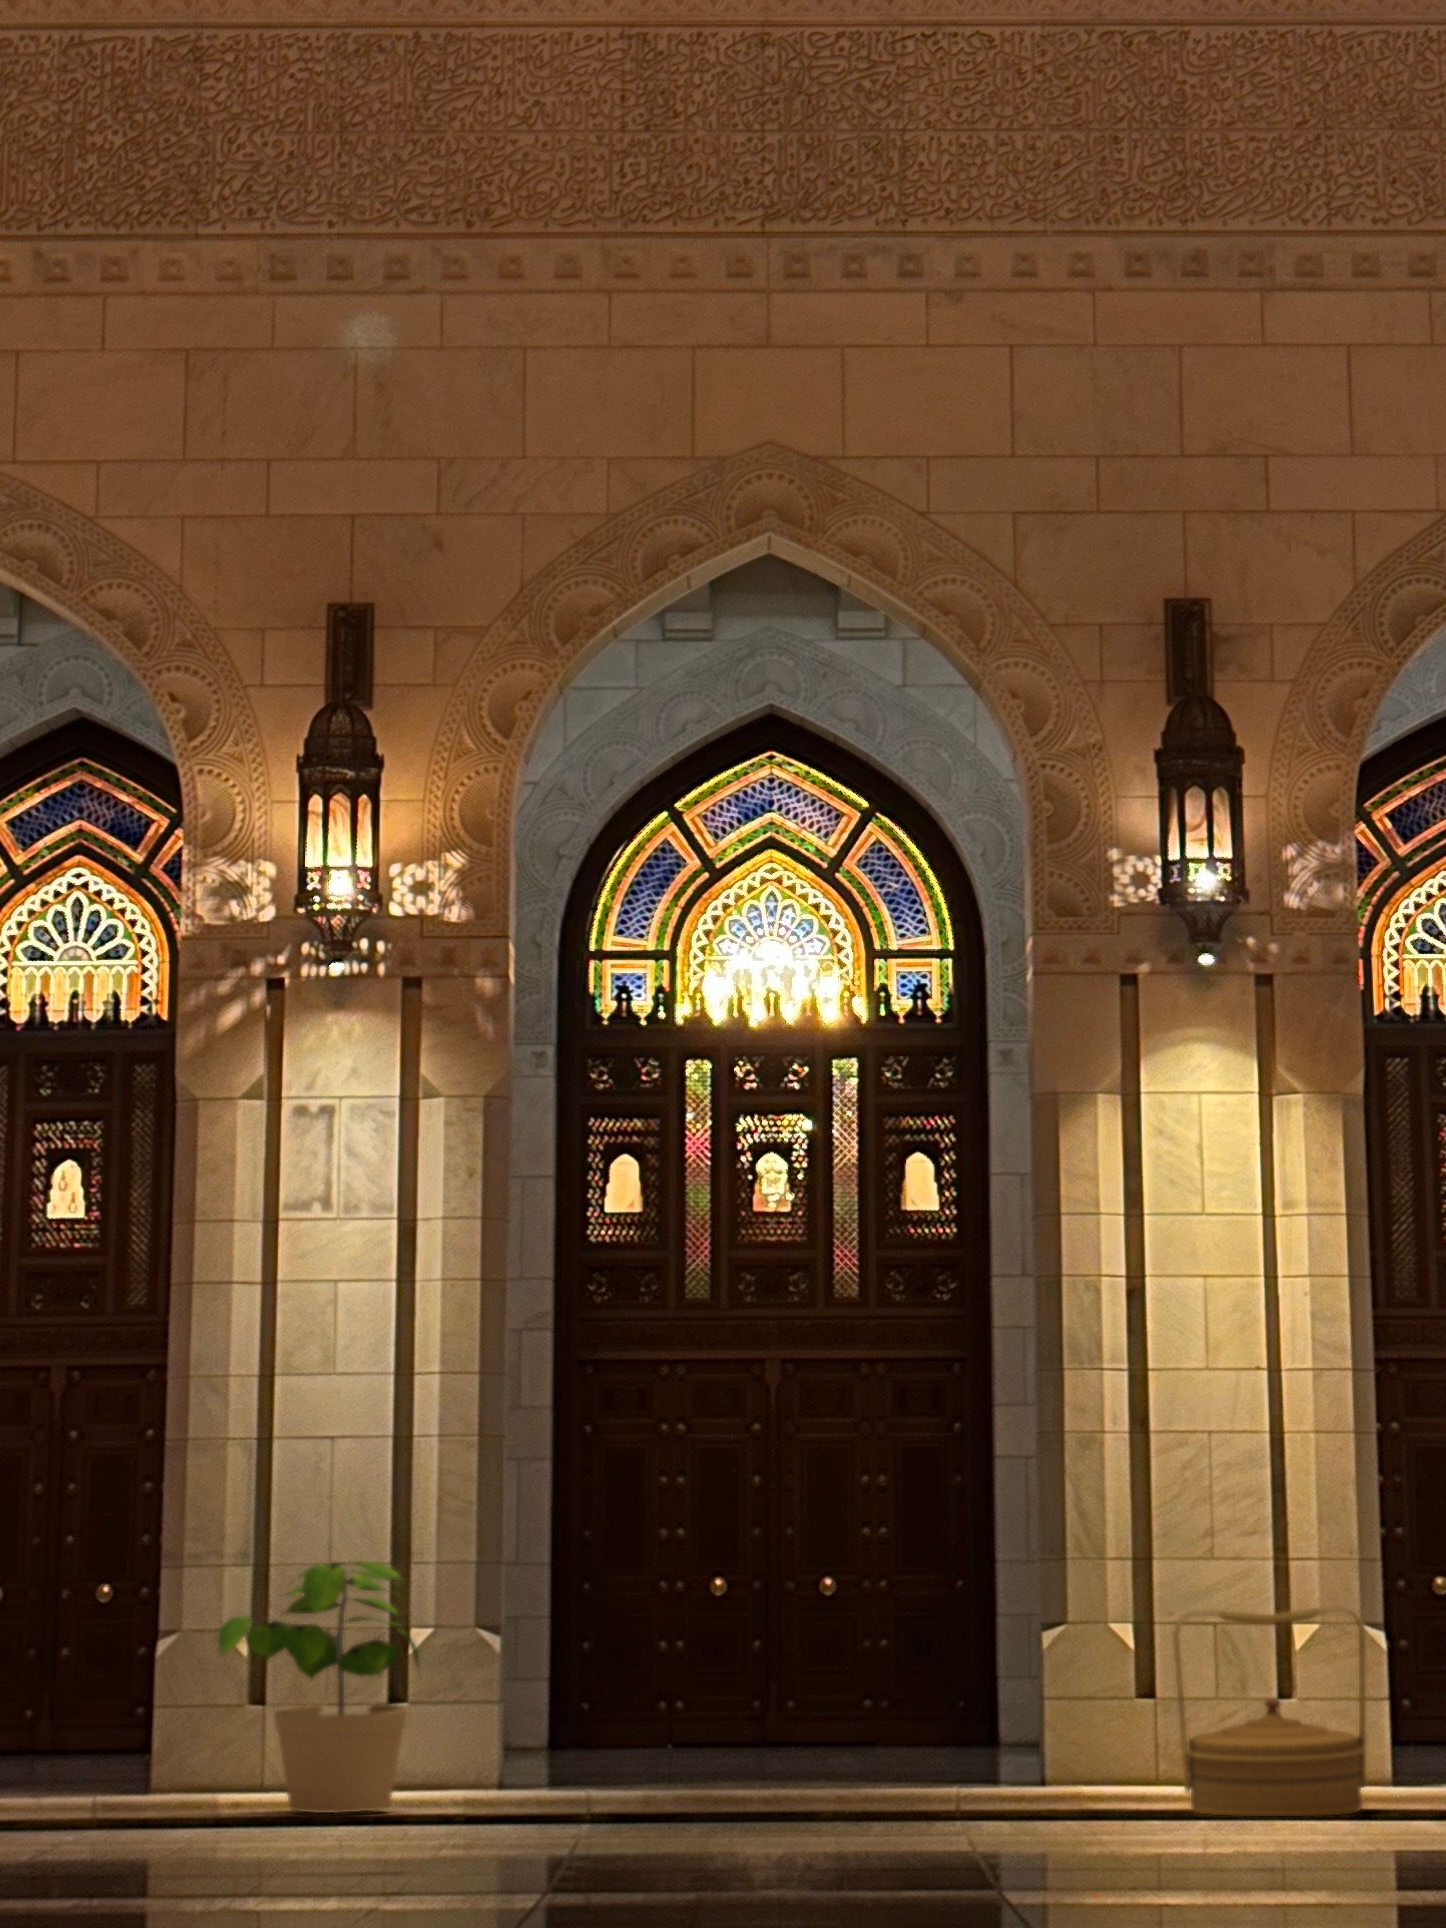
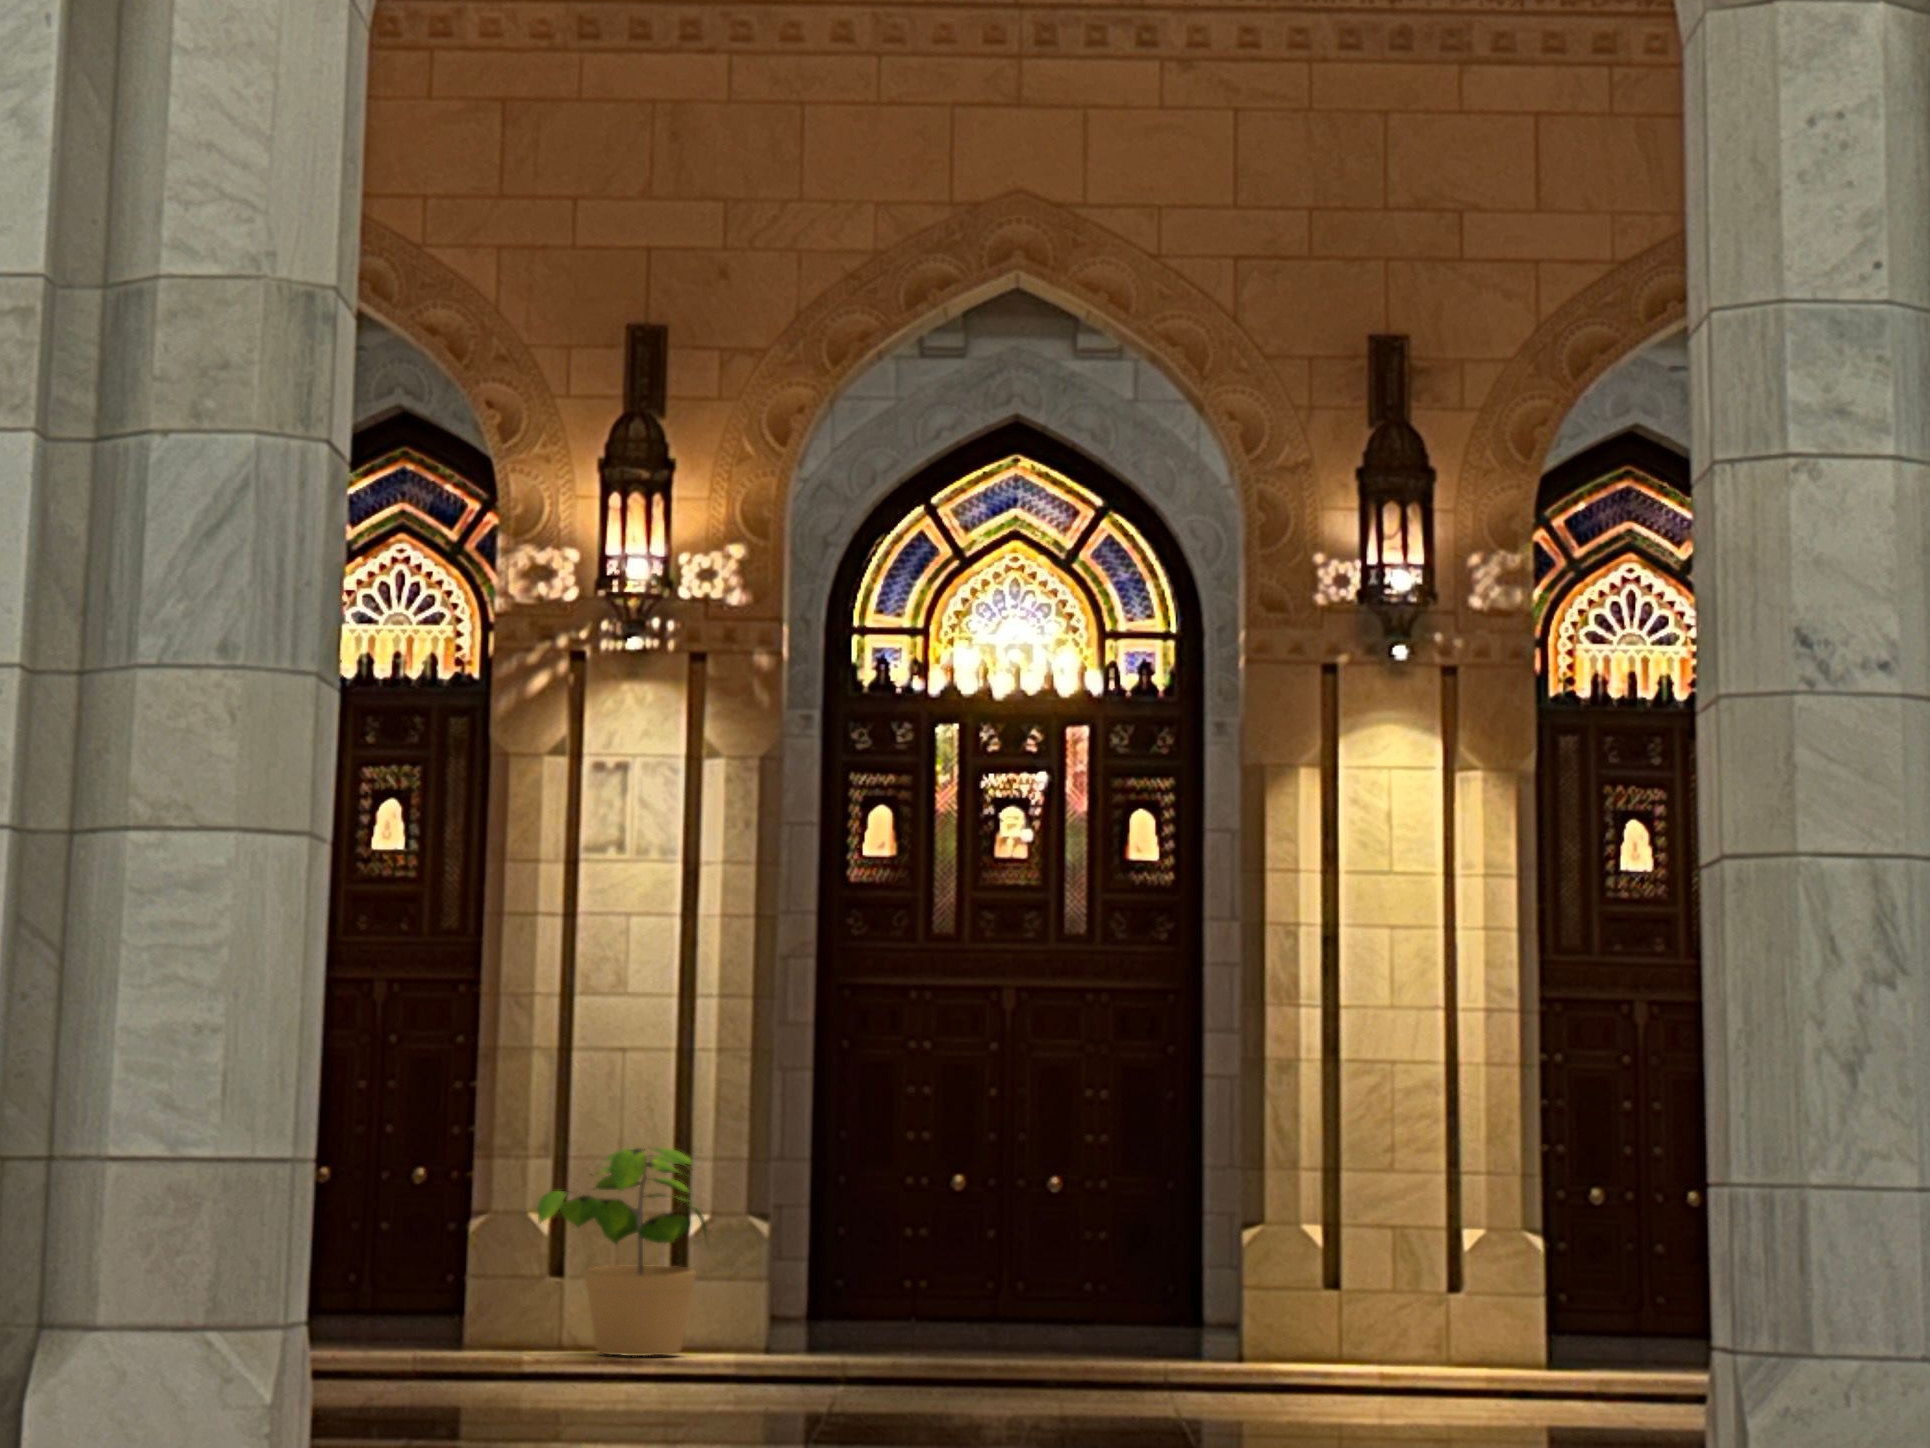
woven basket: present [1173,1606,1367,1816] -> none [1348,1206,1512,1382]

